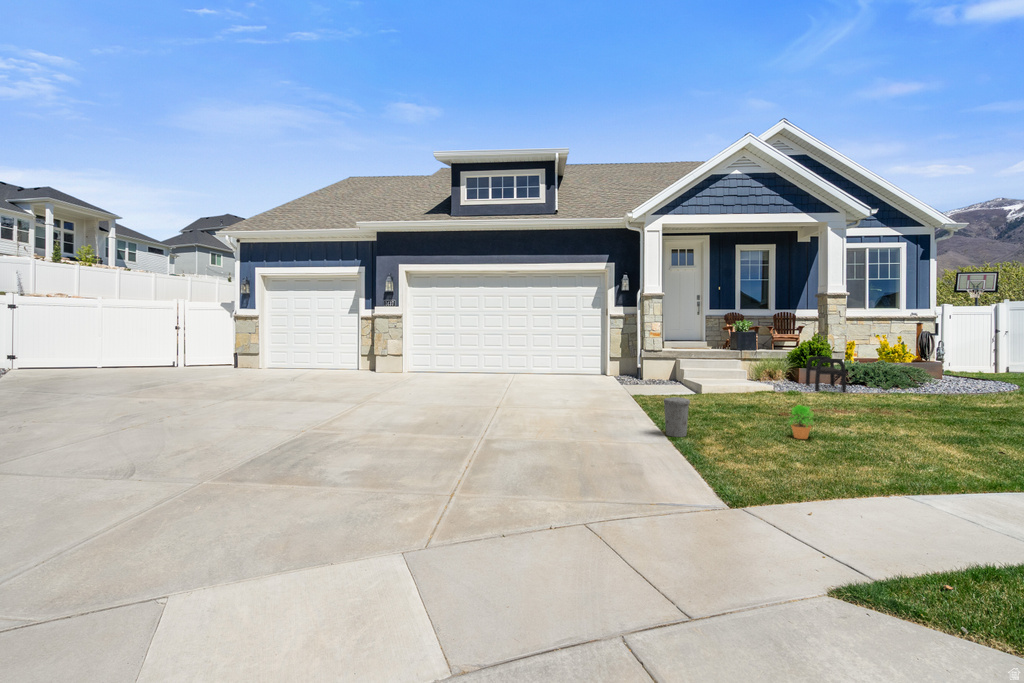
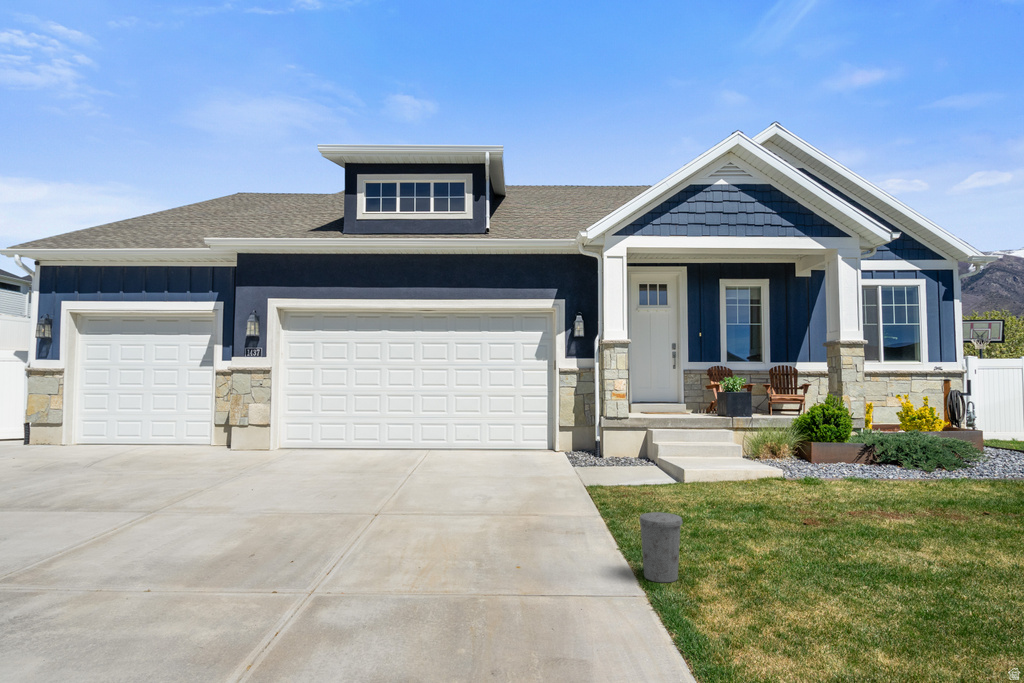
bench: present [806,356,846,392] -> none [821,426,880,477]
potted plant: present [789,405,813,439] -> none [837,523,884,583]

